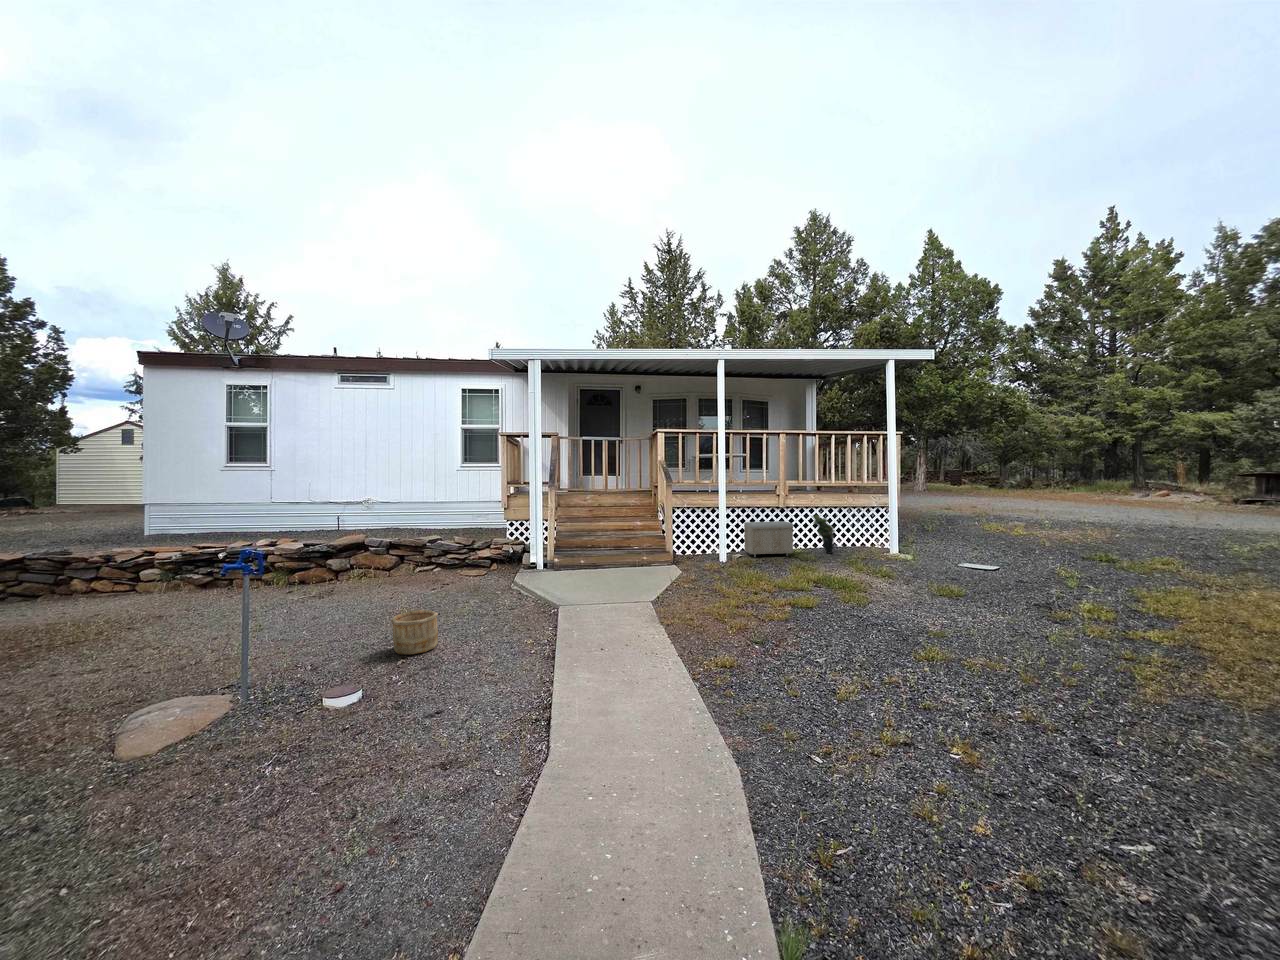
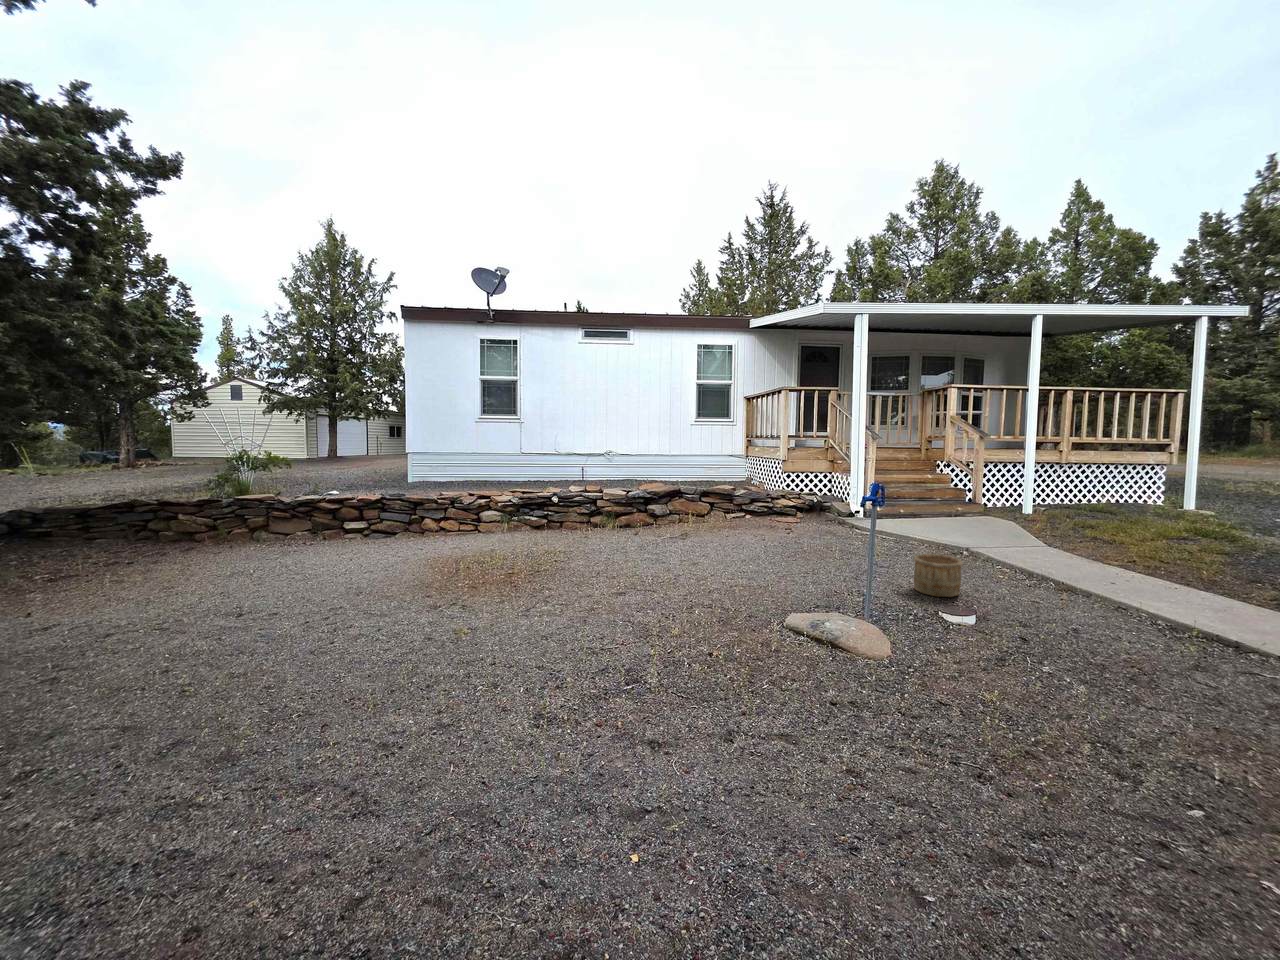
potted plant: present [812,515,835,554] -> none [1090,470,1122,510]
storage bench: present [744,521,793,557] -> none [1021,477,1084,512]

